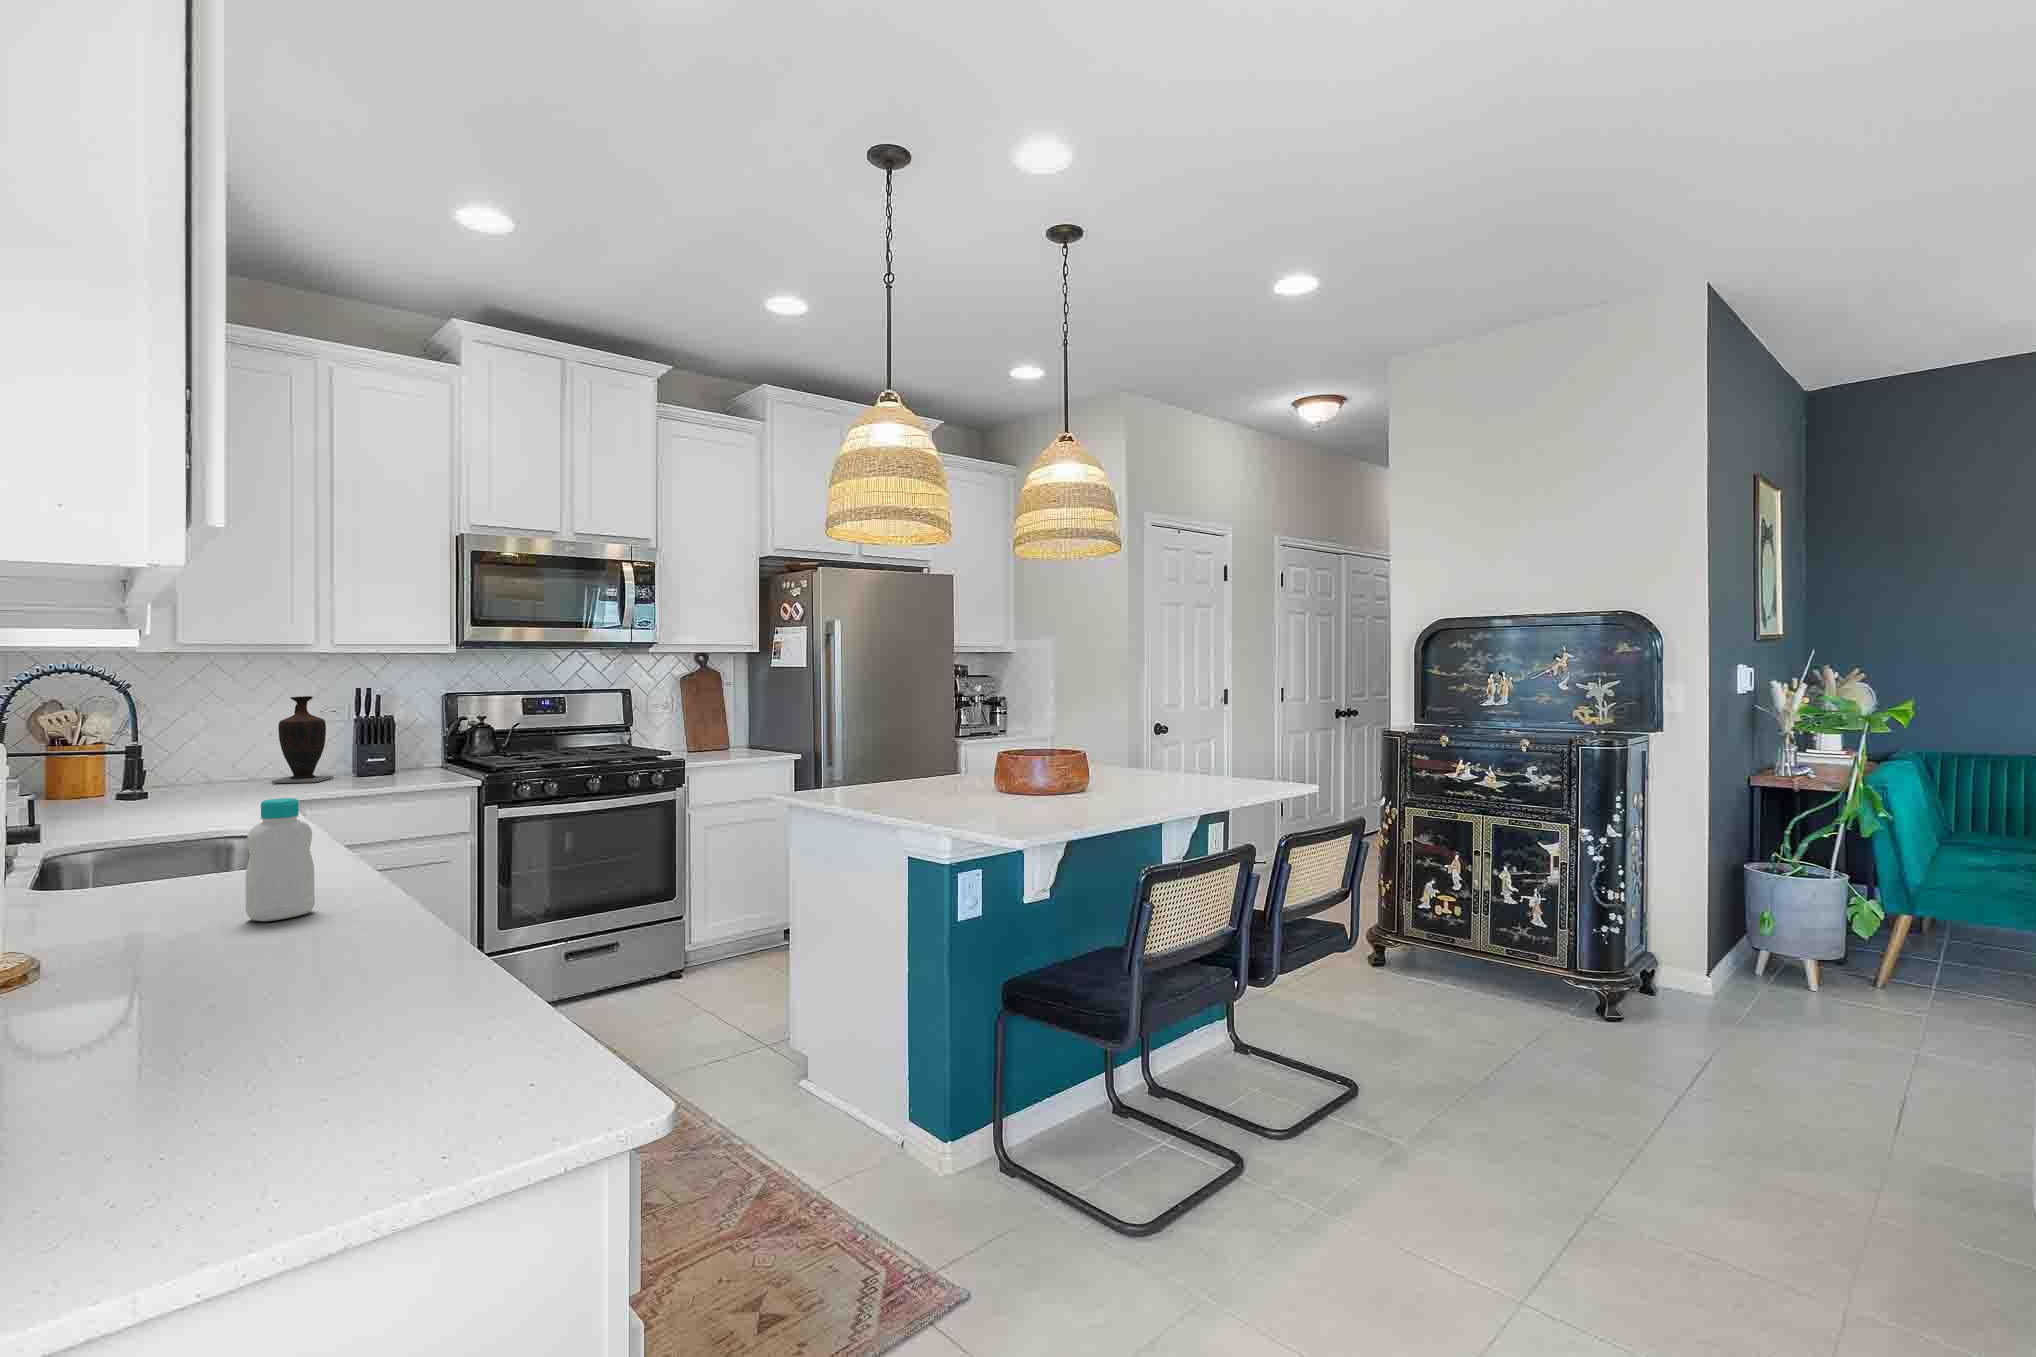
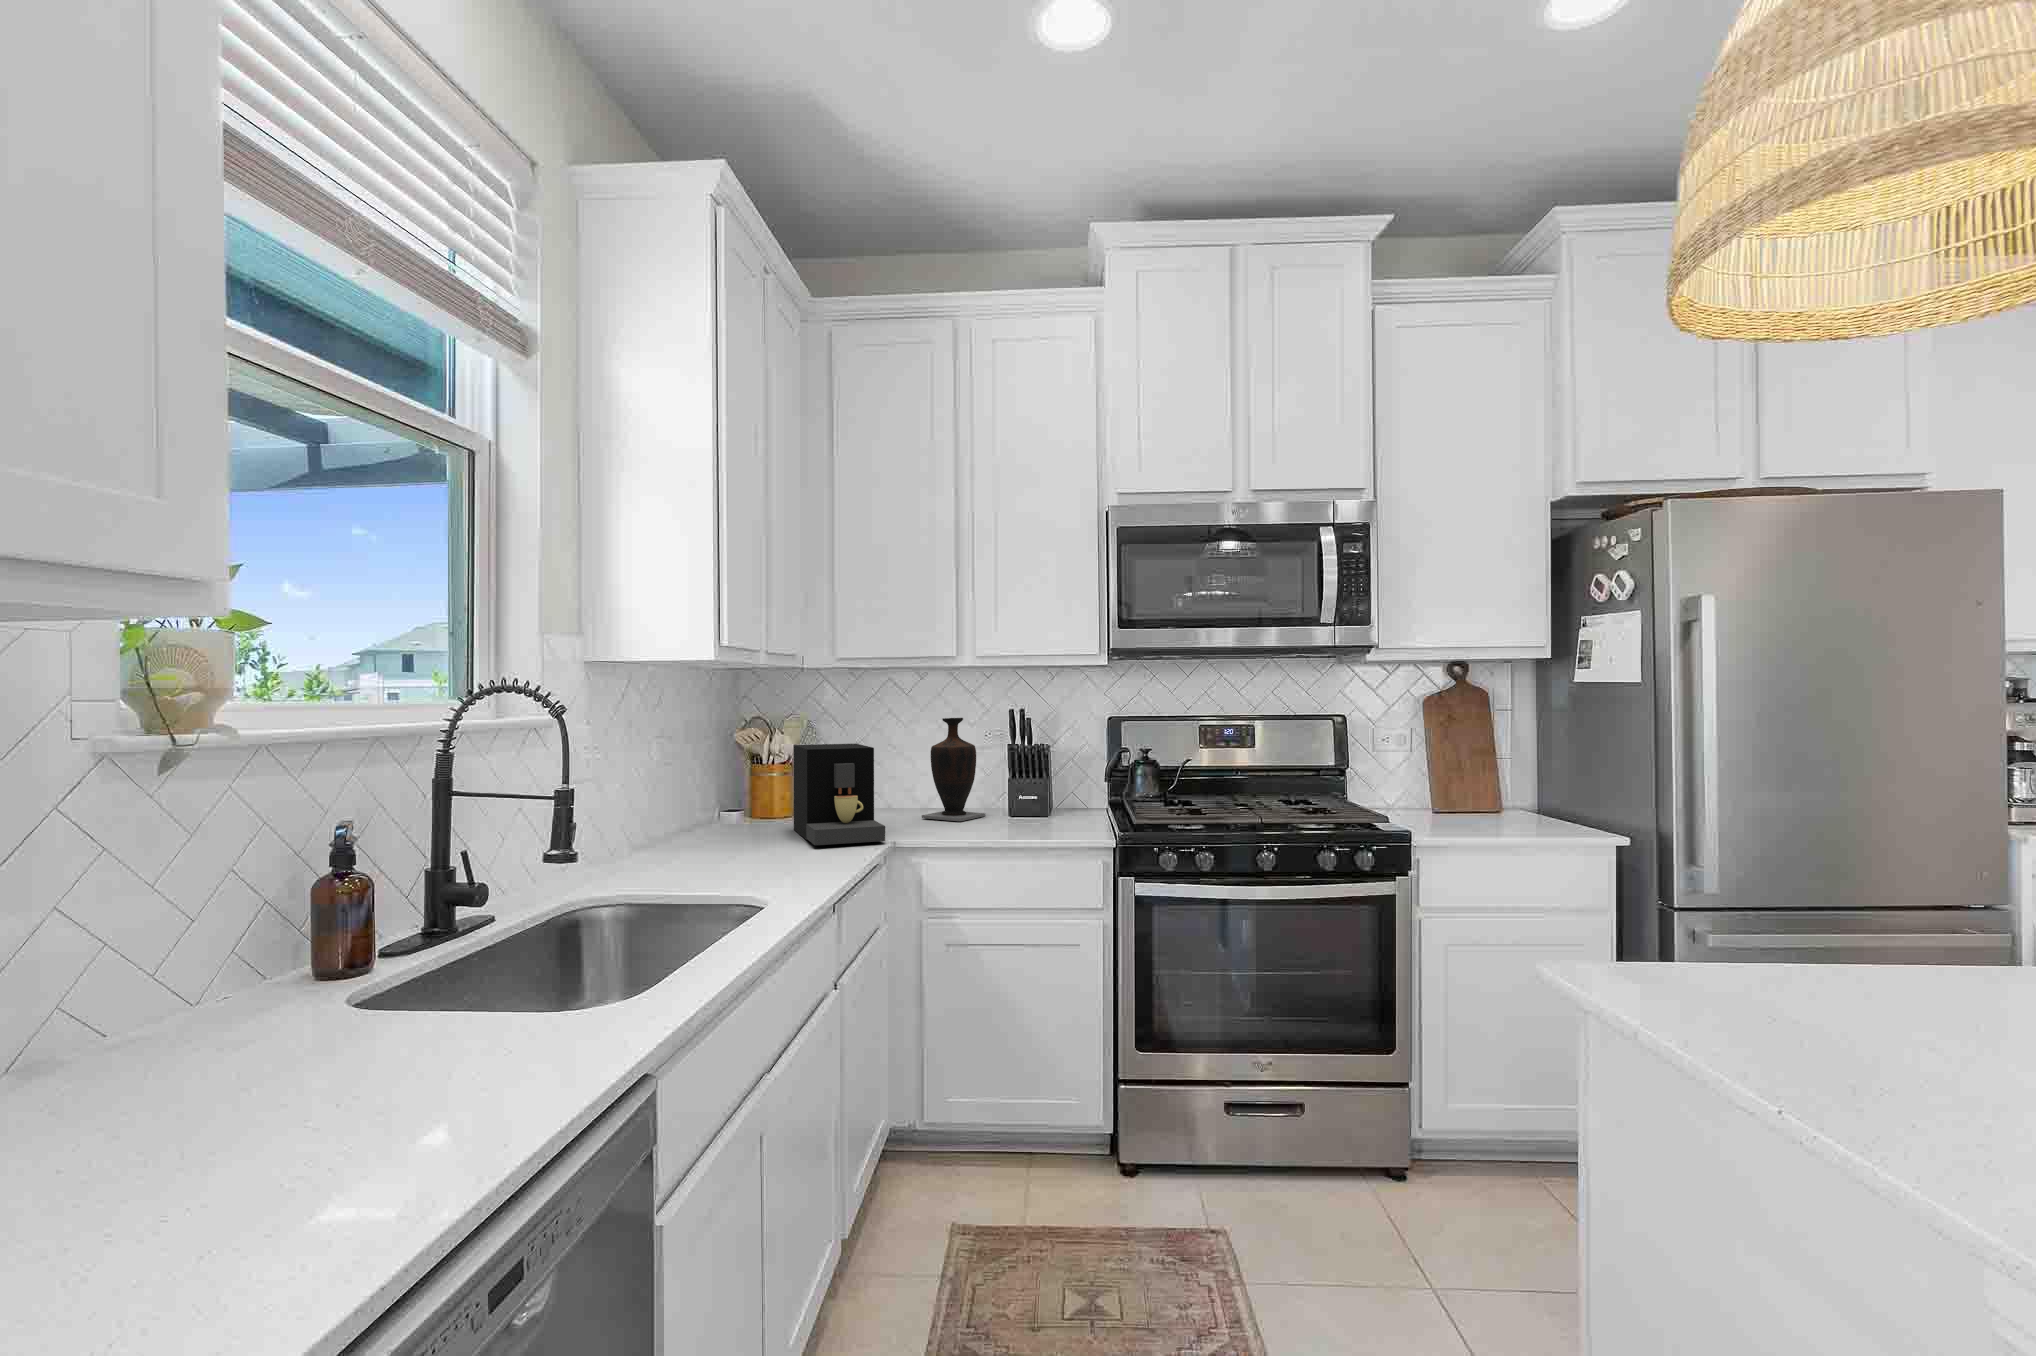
coffee maker: none [146,720,279,803] -> present [794,744,885,845]
bottle: present [246,798,315,921] -> none [164,952,317,1233]

